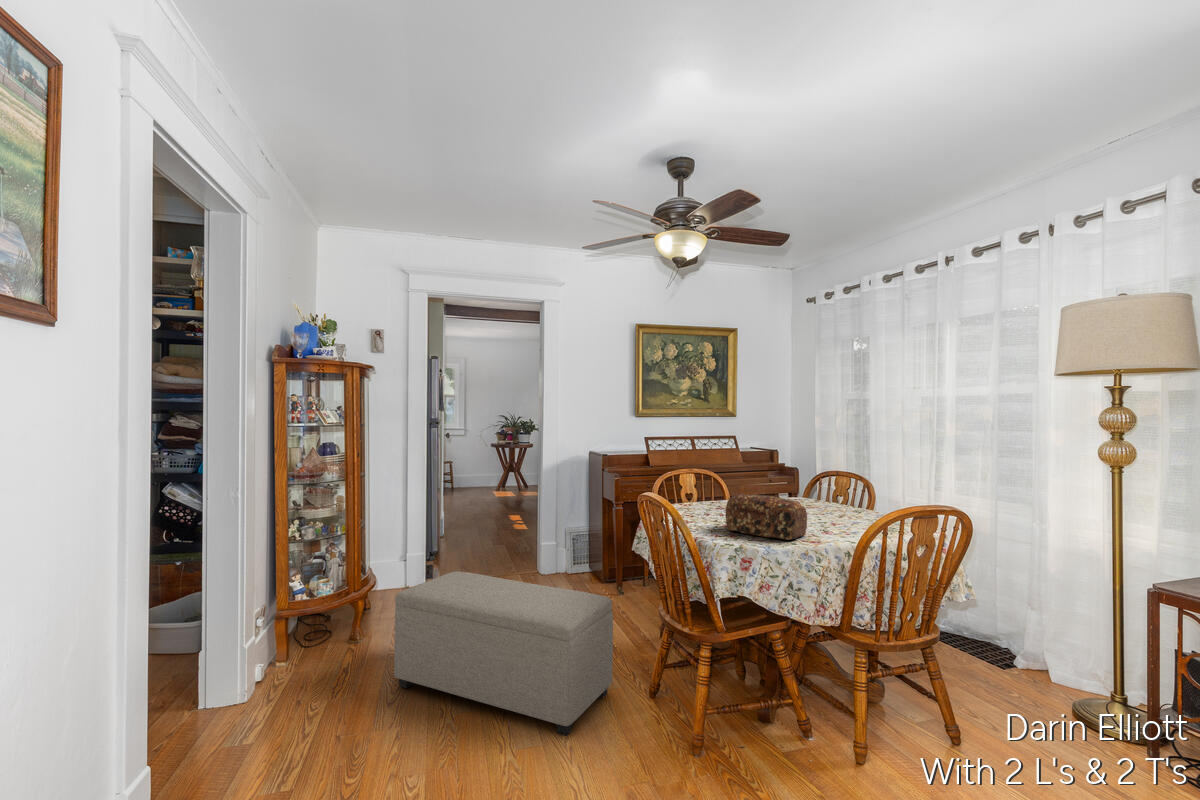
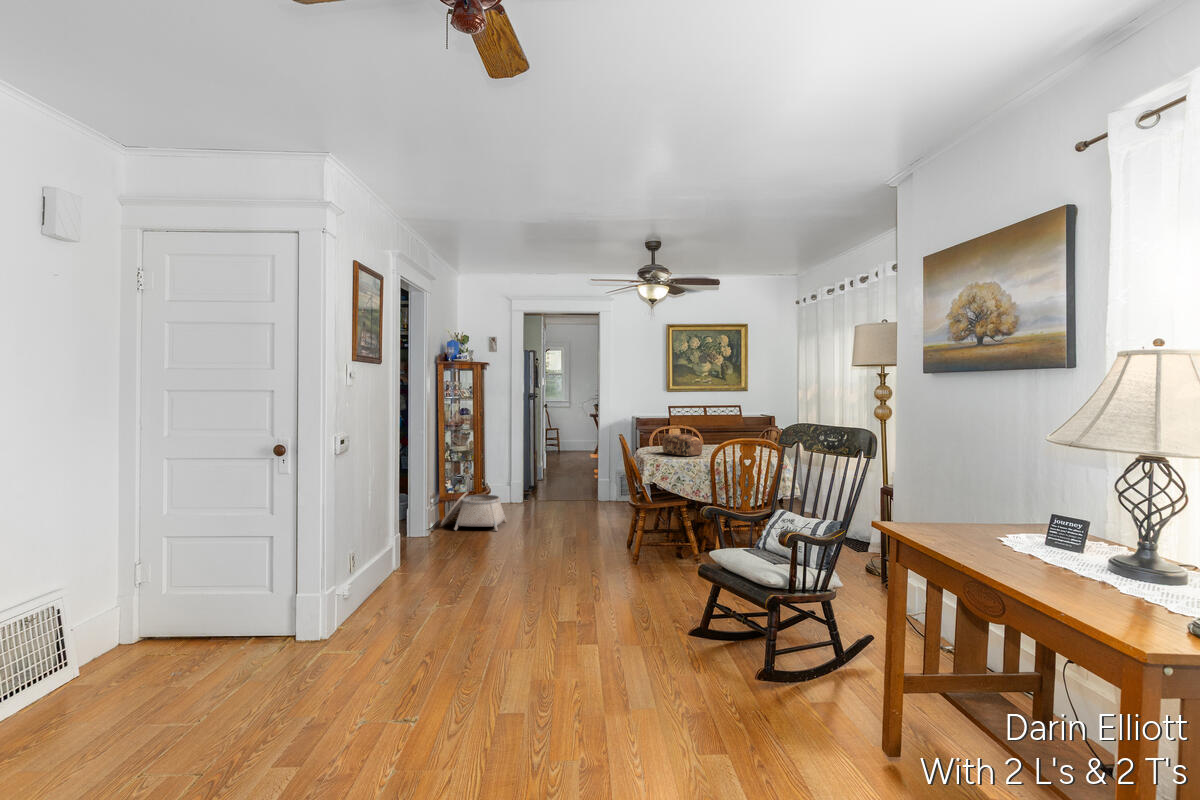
ottoman: present [394,571,613,736] -> none [499,480,610,551]
basket: none [274,596,404,679] -> present [441,492,507,531]

